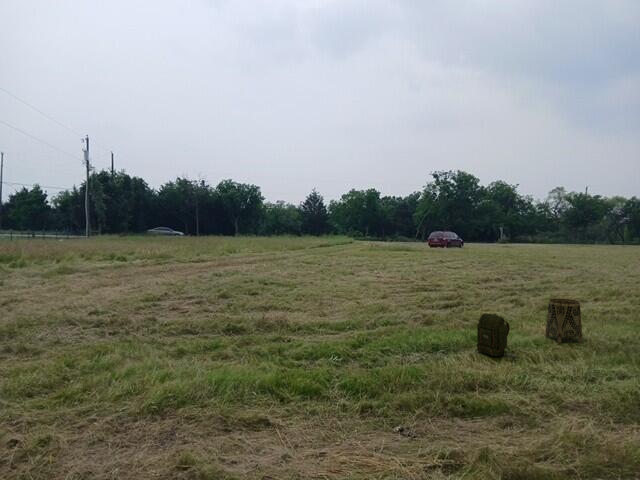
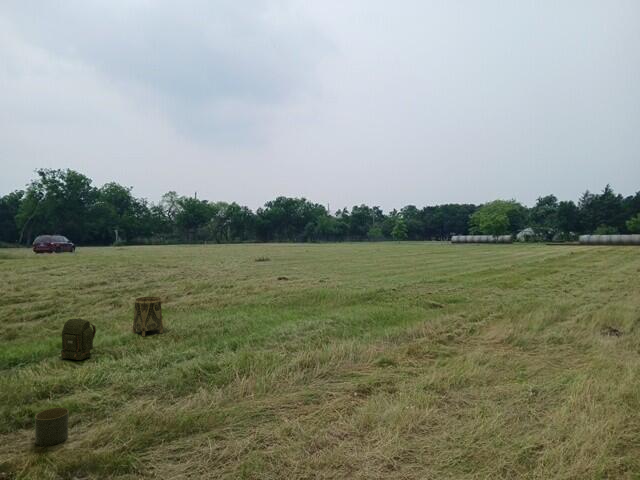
planter: none [473,404,505,443] -> present [35,408,69,446]

